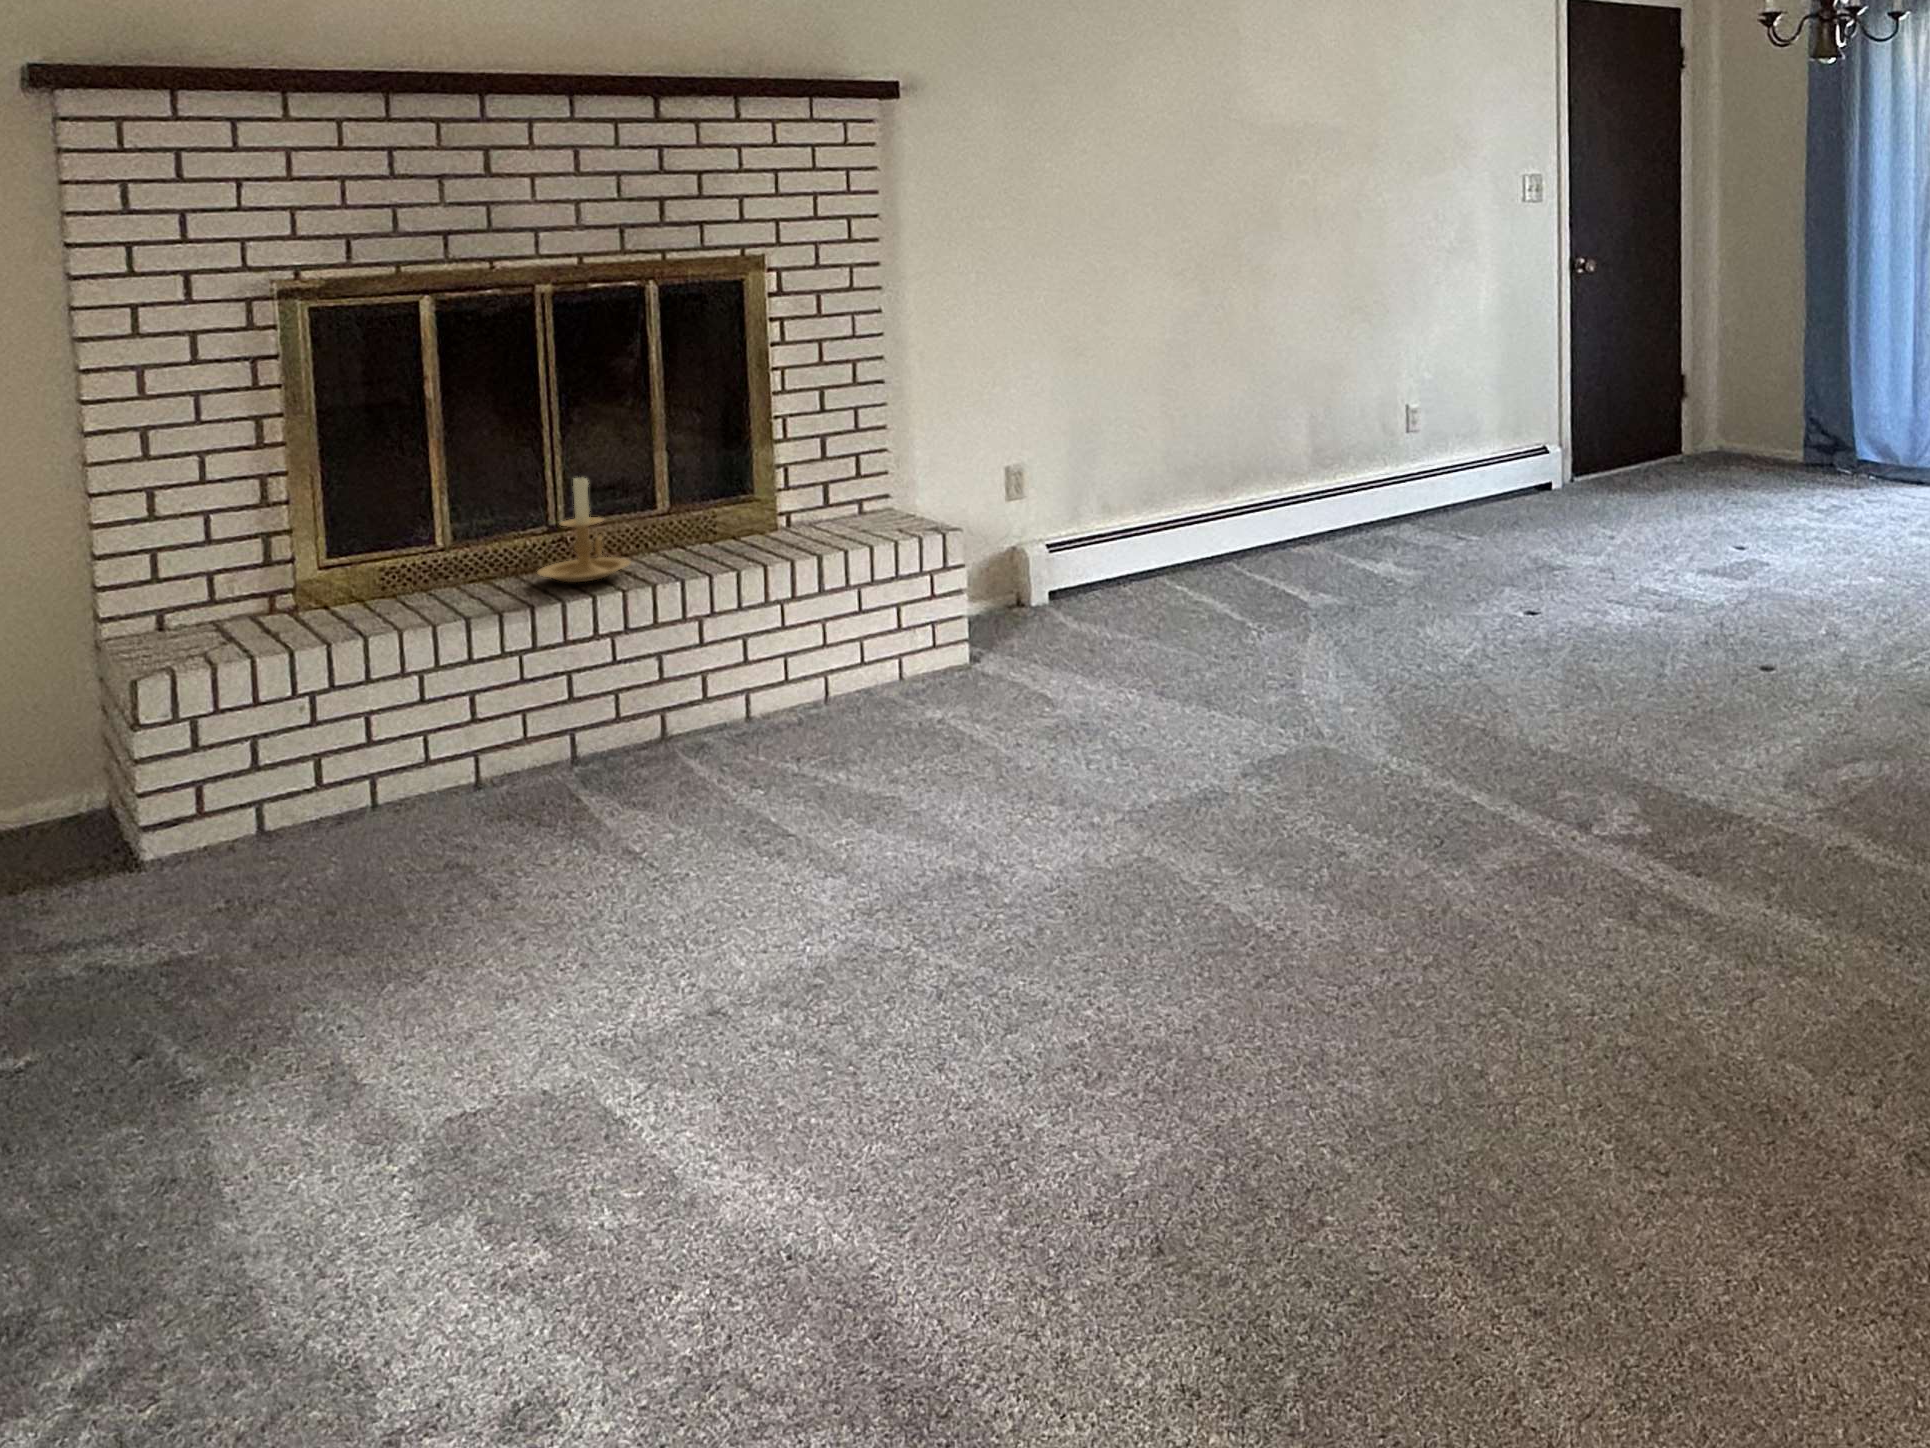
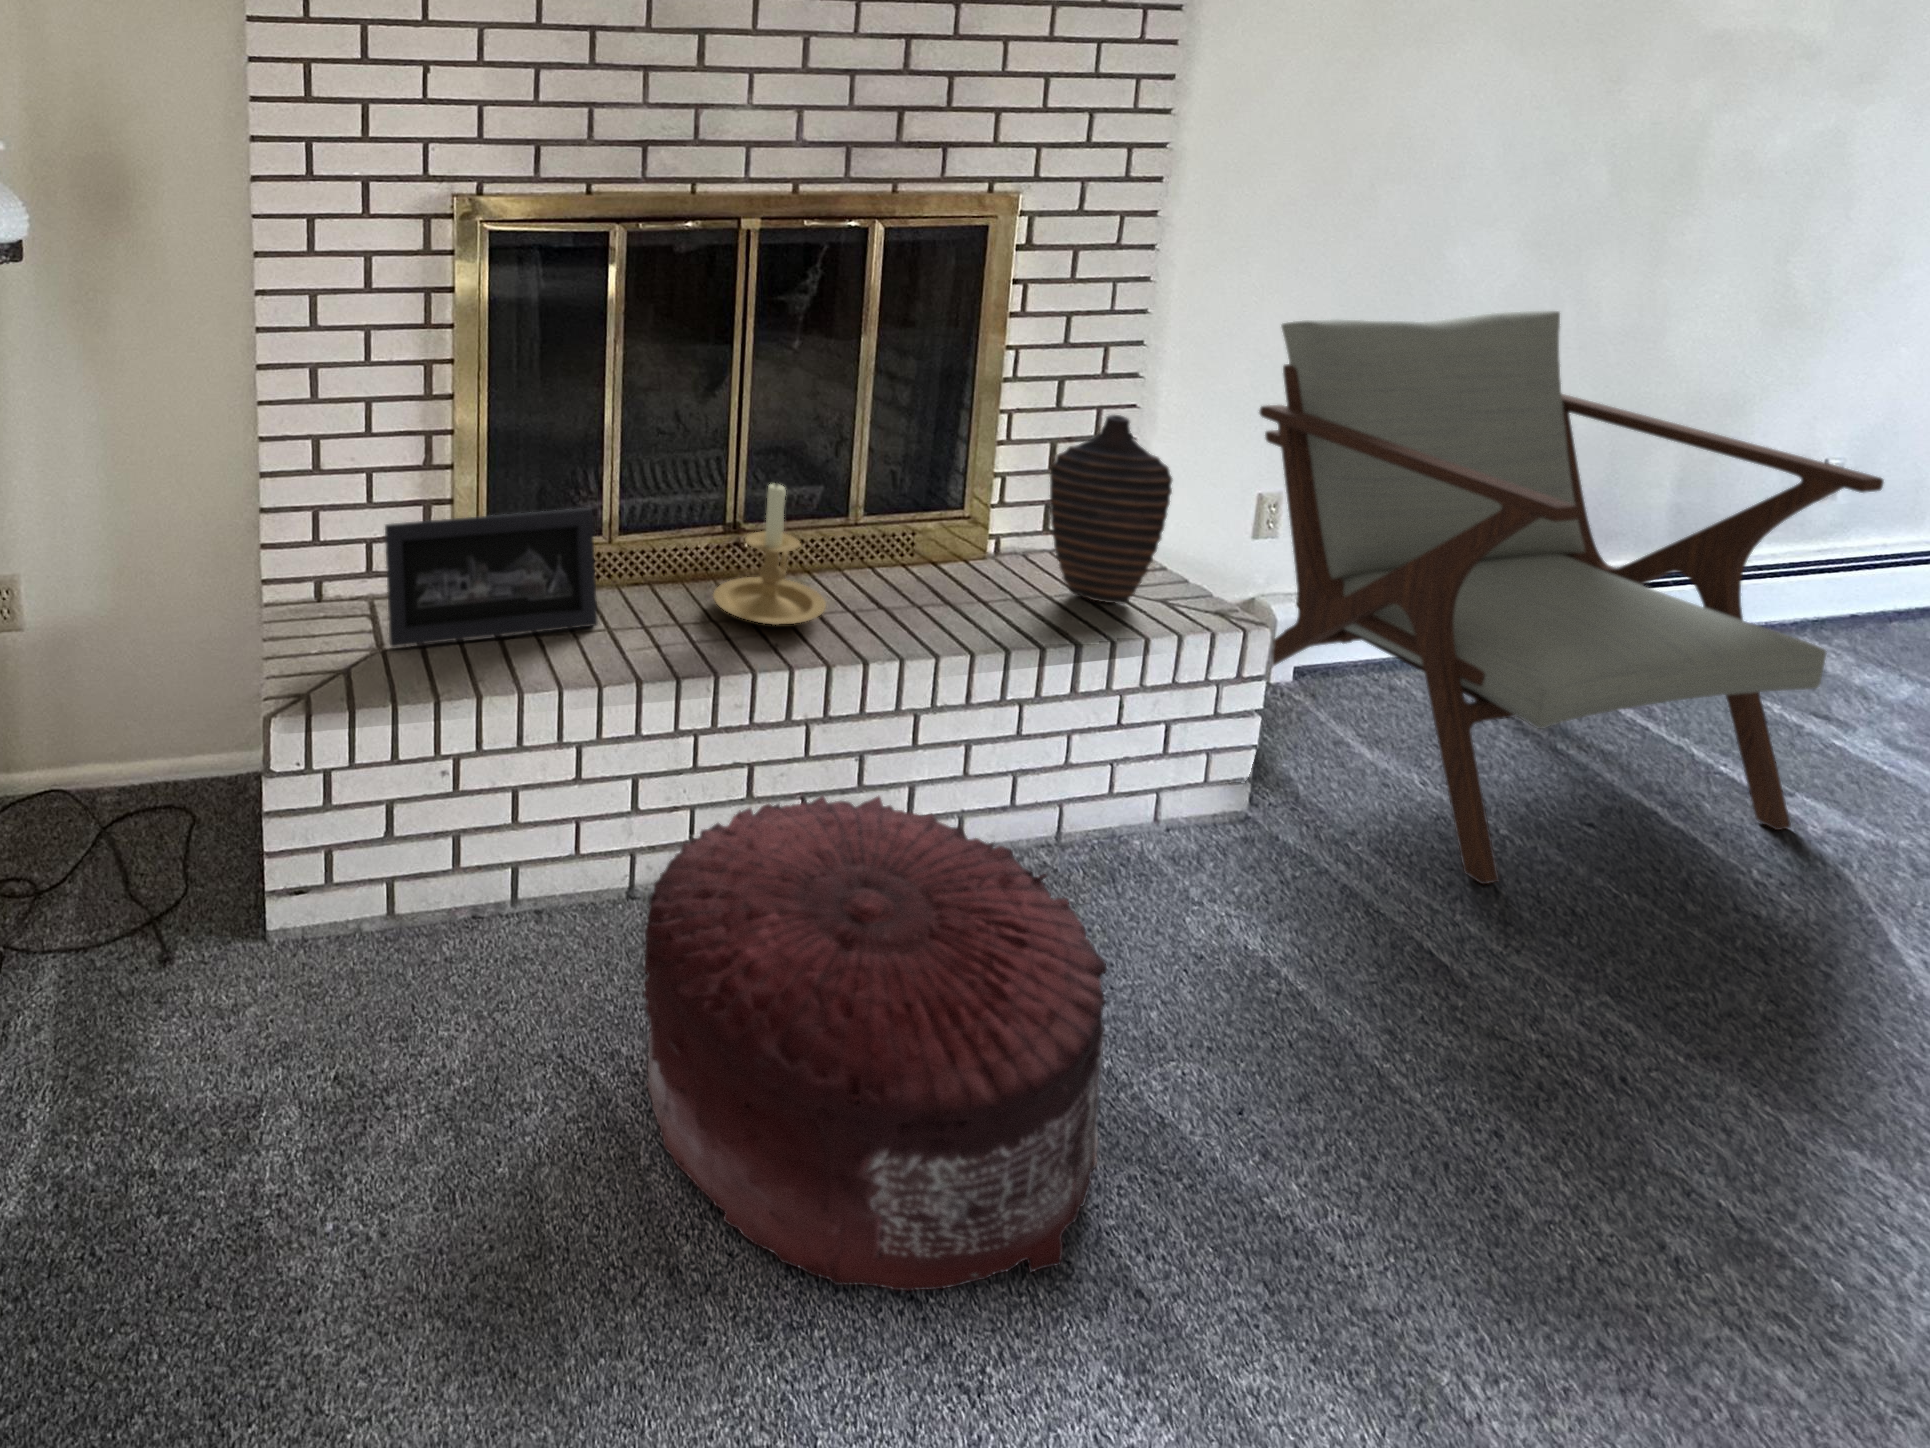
lounge chair: none [961,312,1303,664] -> present [1260,311,1884,884]
decorative vase: none [803,402,887,537] -> present [1050,415,1172,604]
picture frame: none [229,514,435,638] -> present [385,508,598,647]
pouf: none [475,648,791,869] -> present [642,796,1107,1290]

